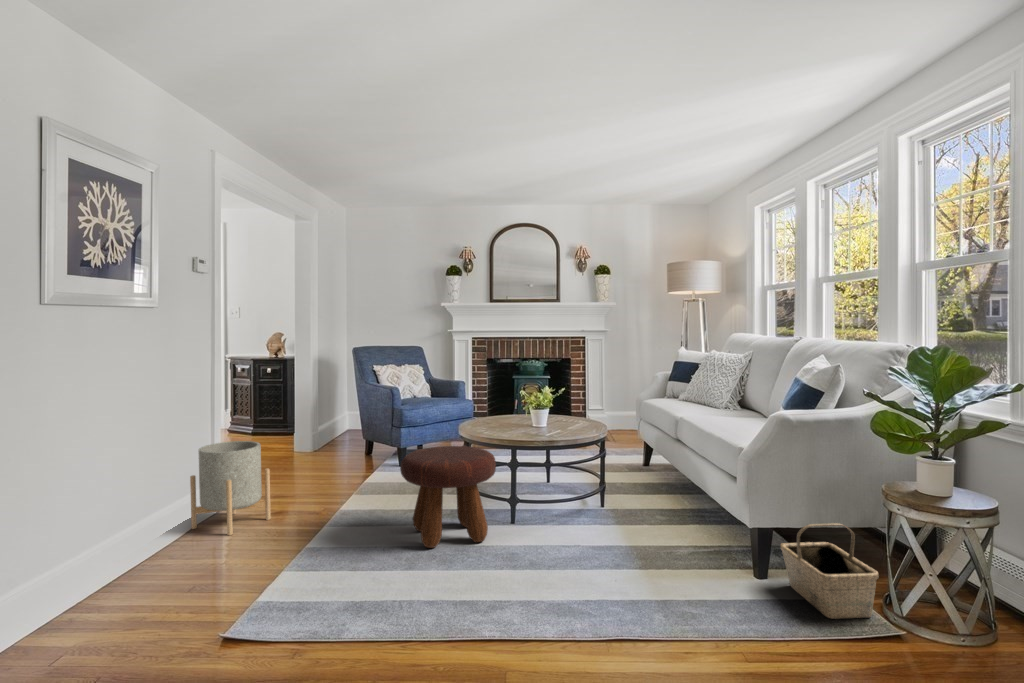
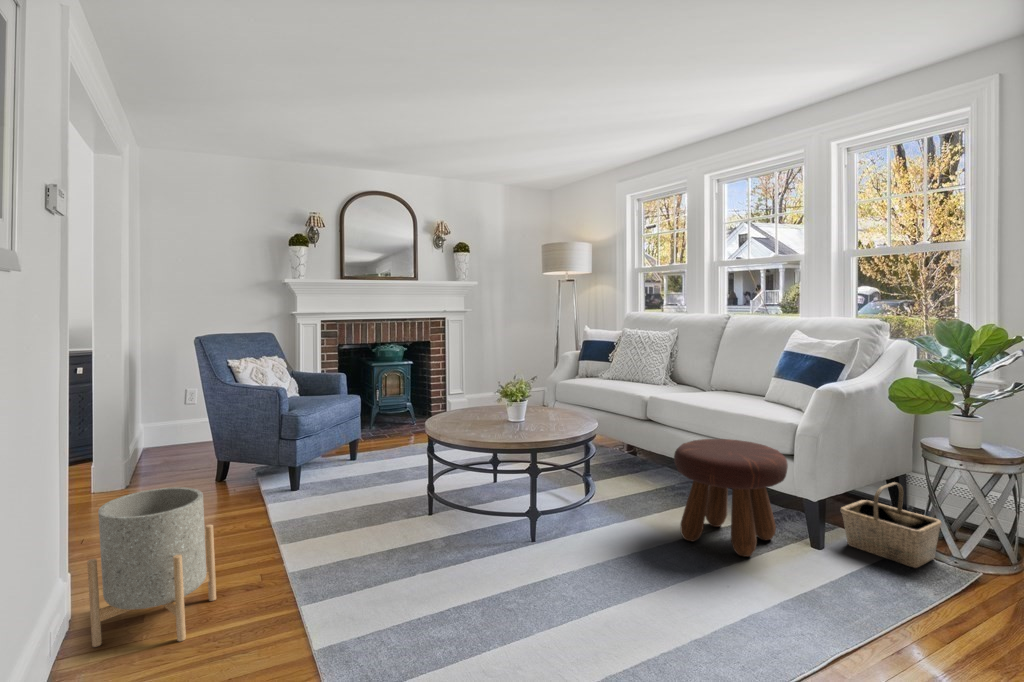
footstool: present [400,446,496,548] -> present [674,439,788,556]

